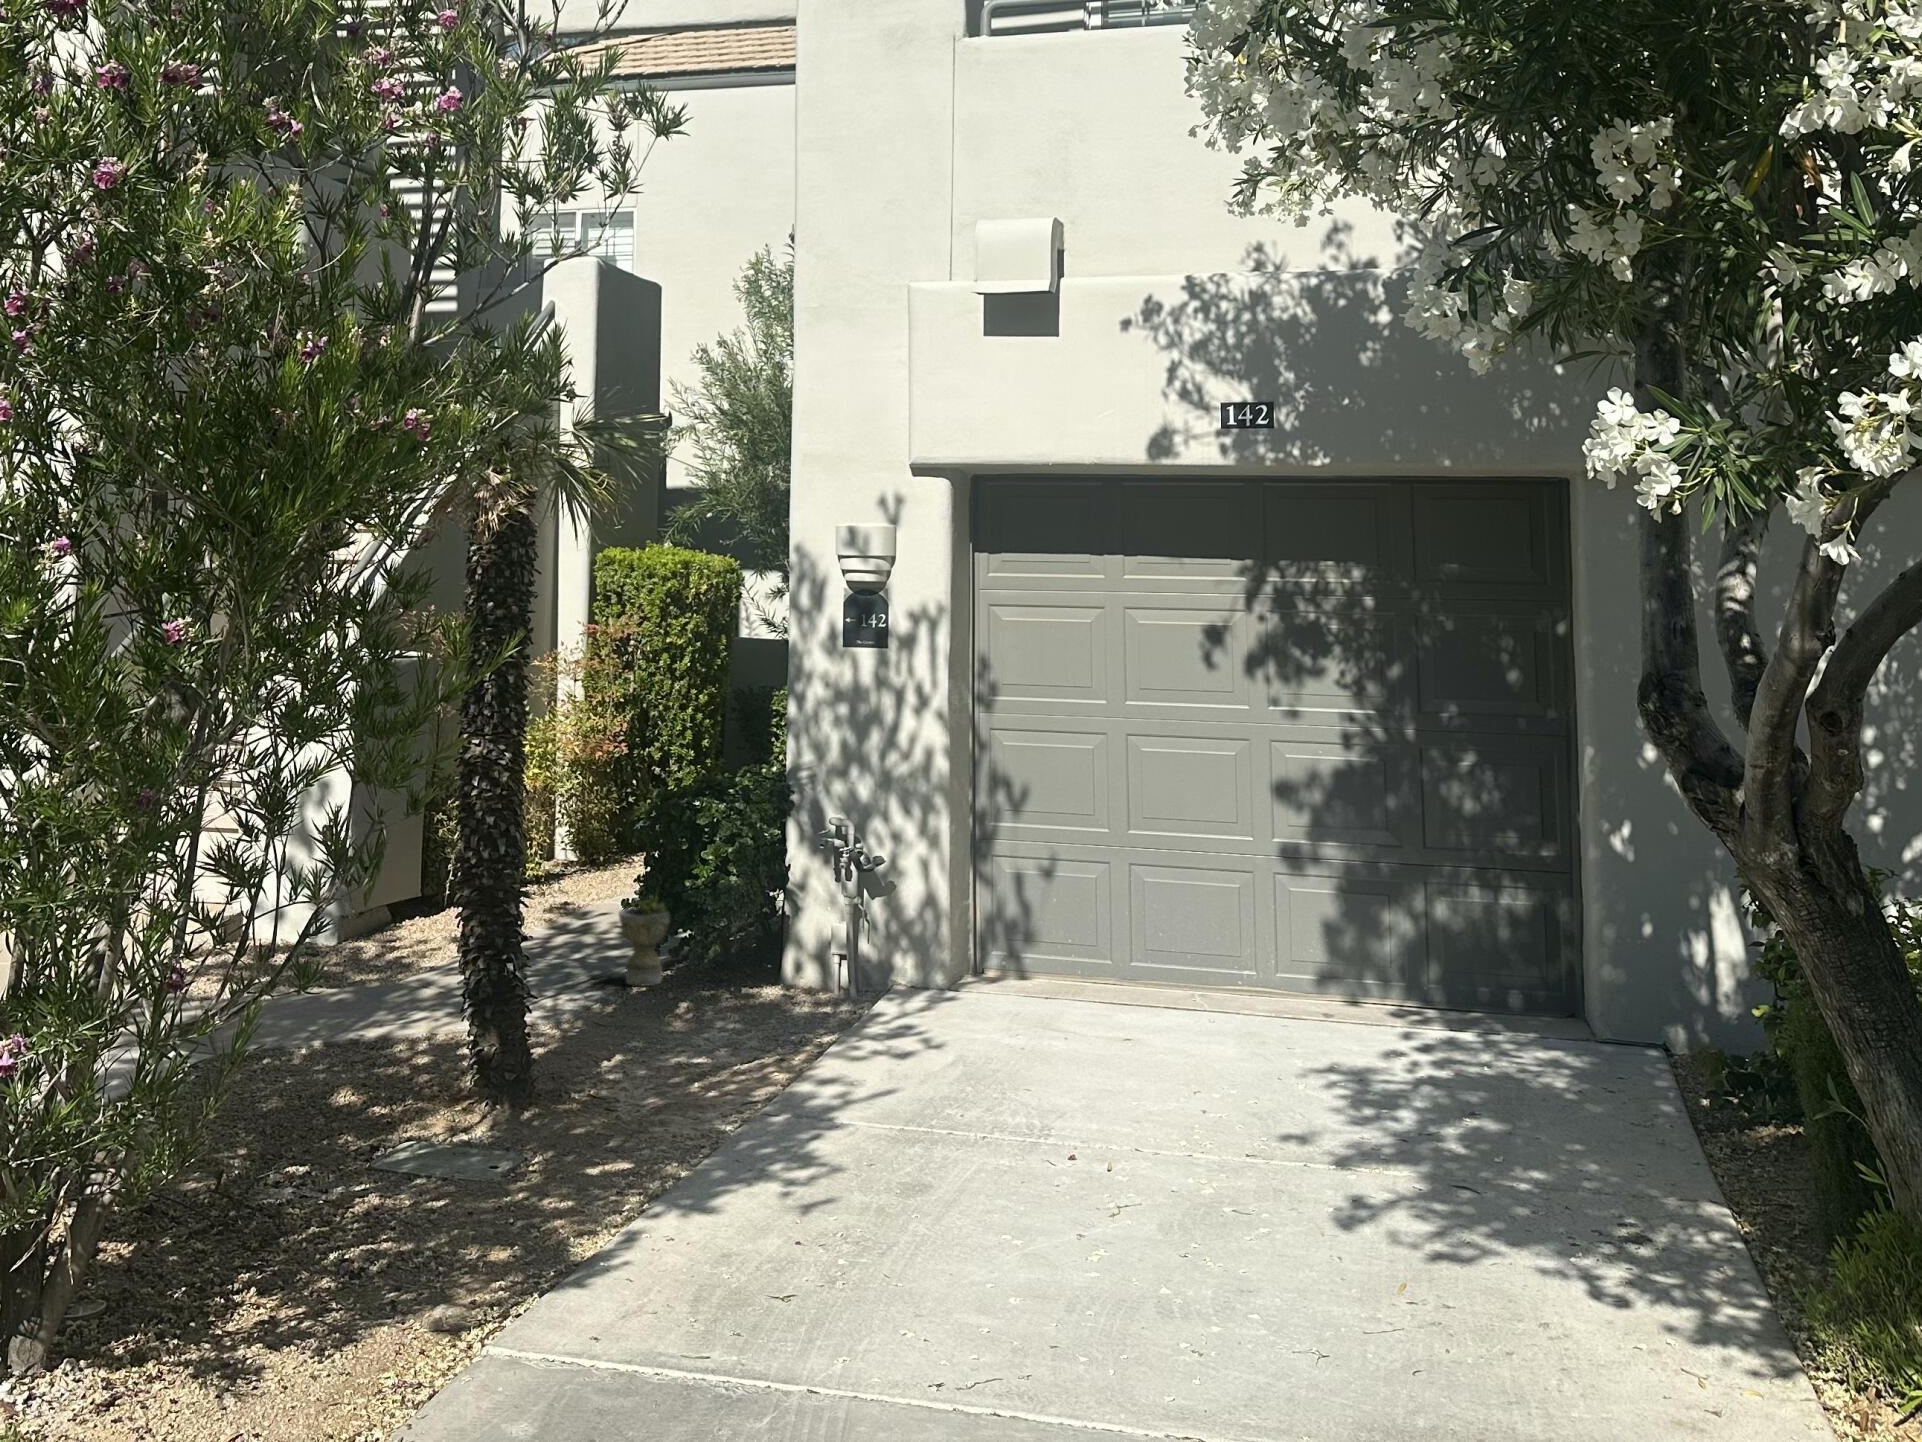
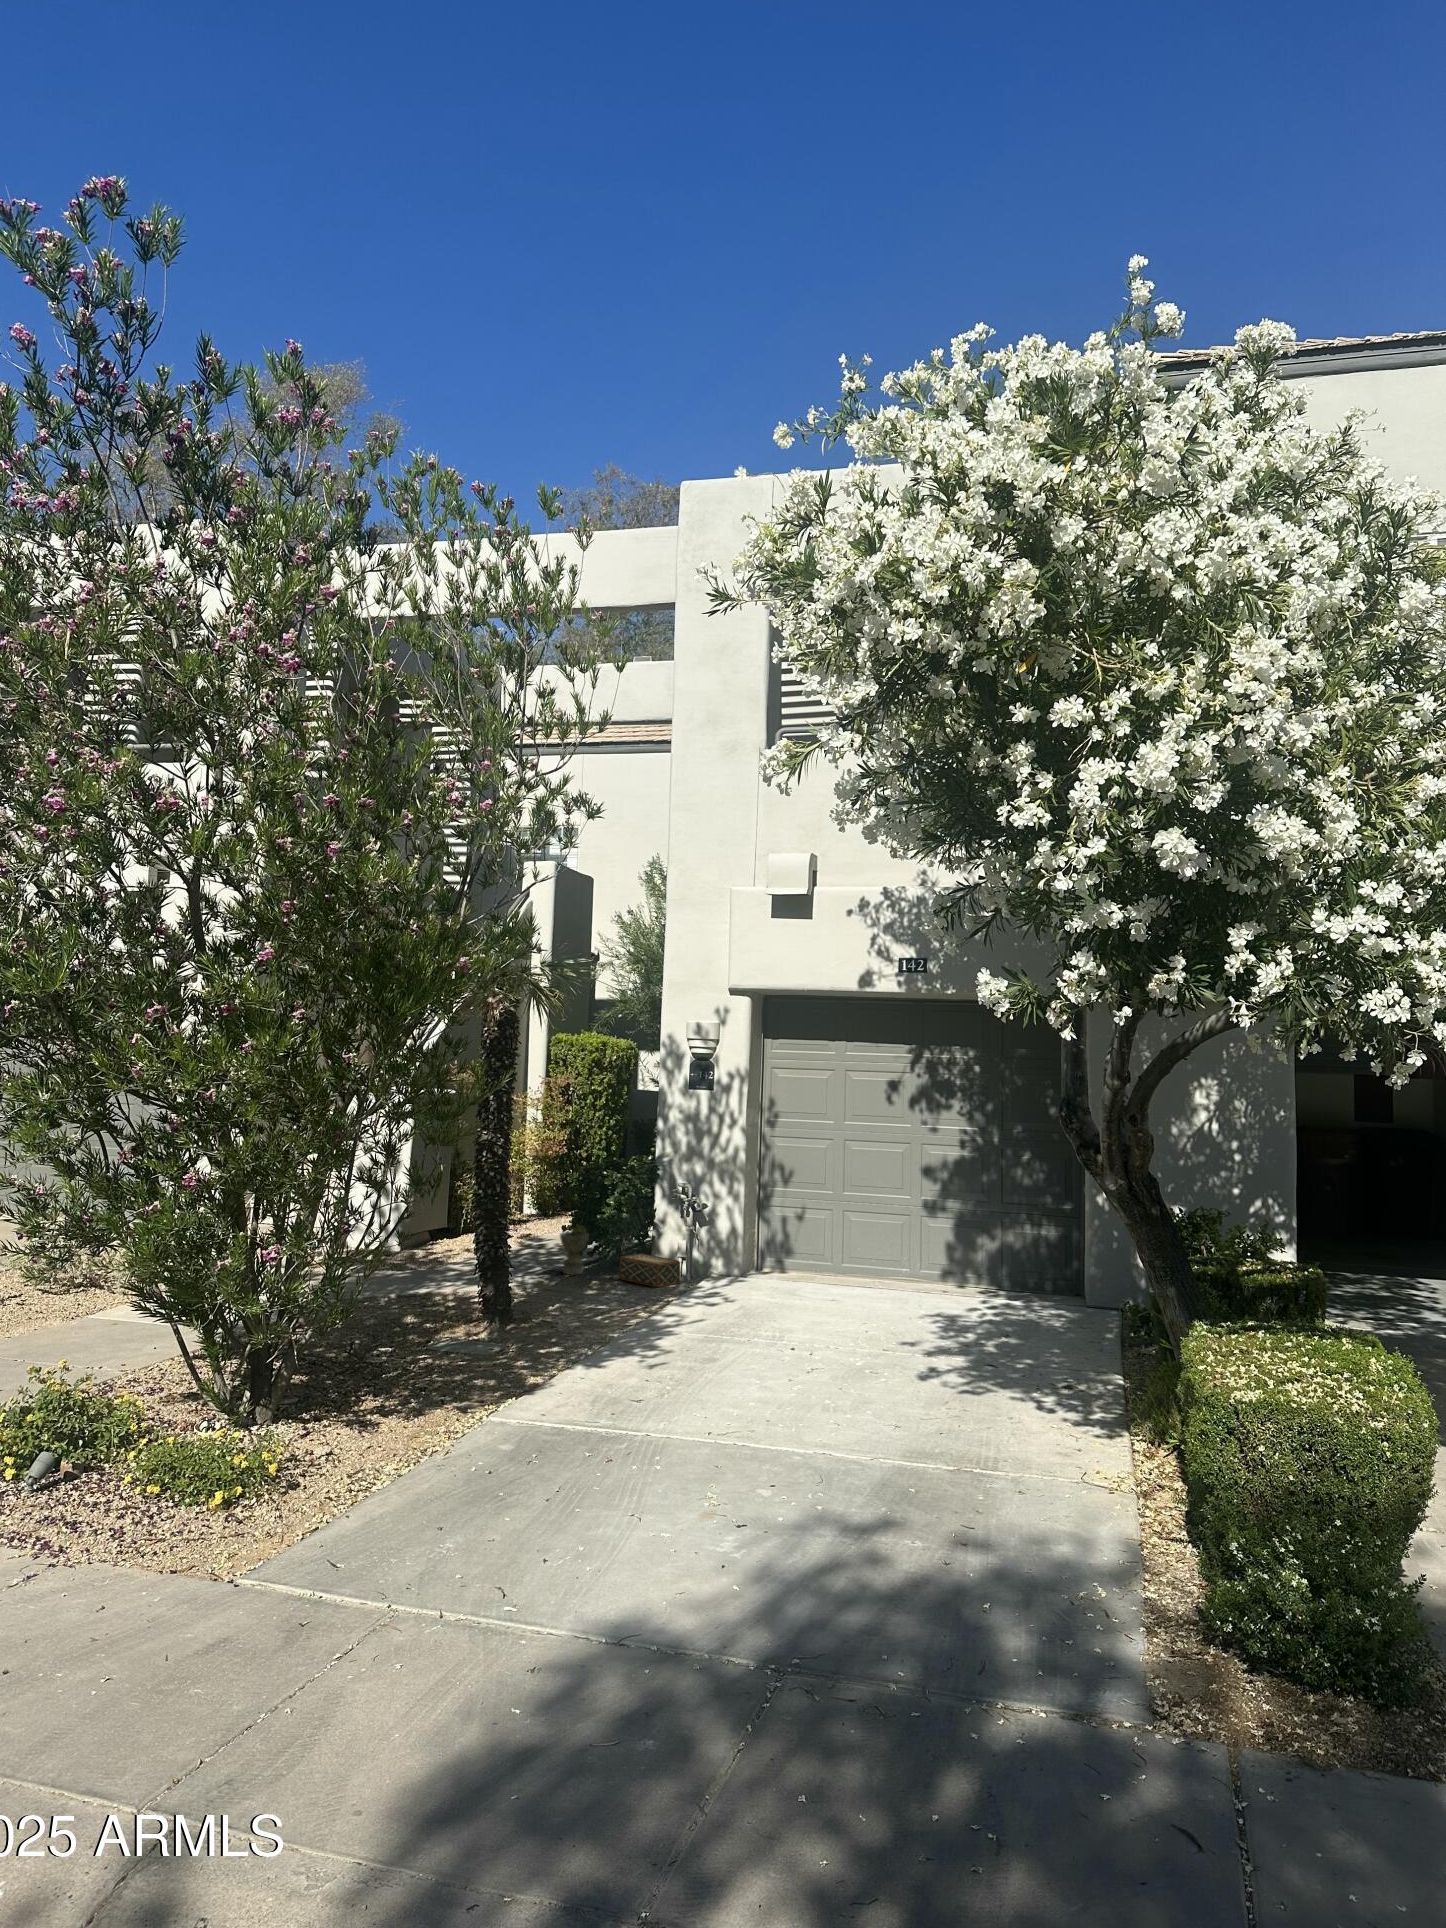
woven basket: none [727,945,837,1011] -> present [619,1253,680,1287]

